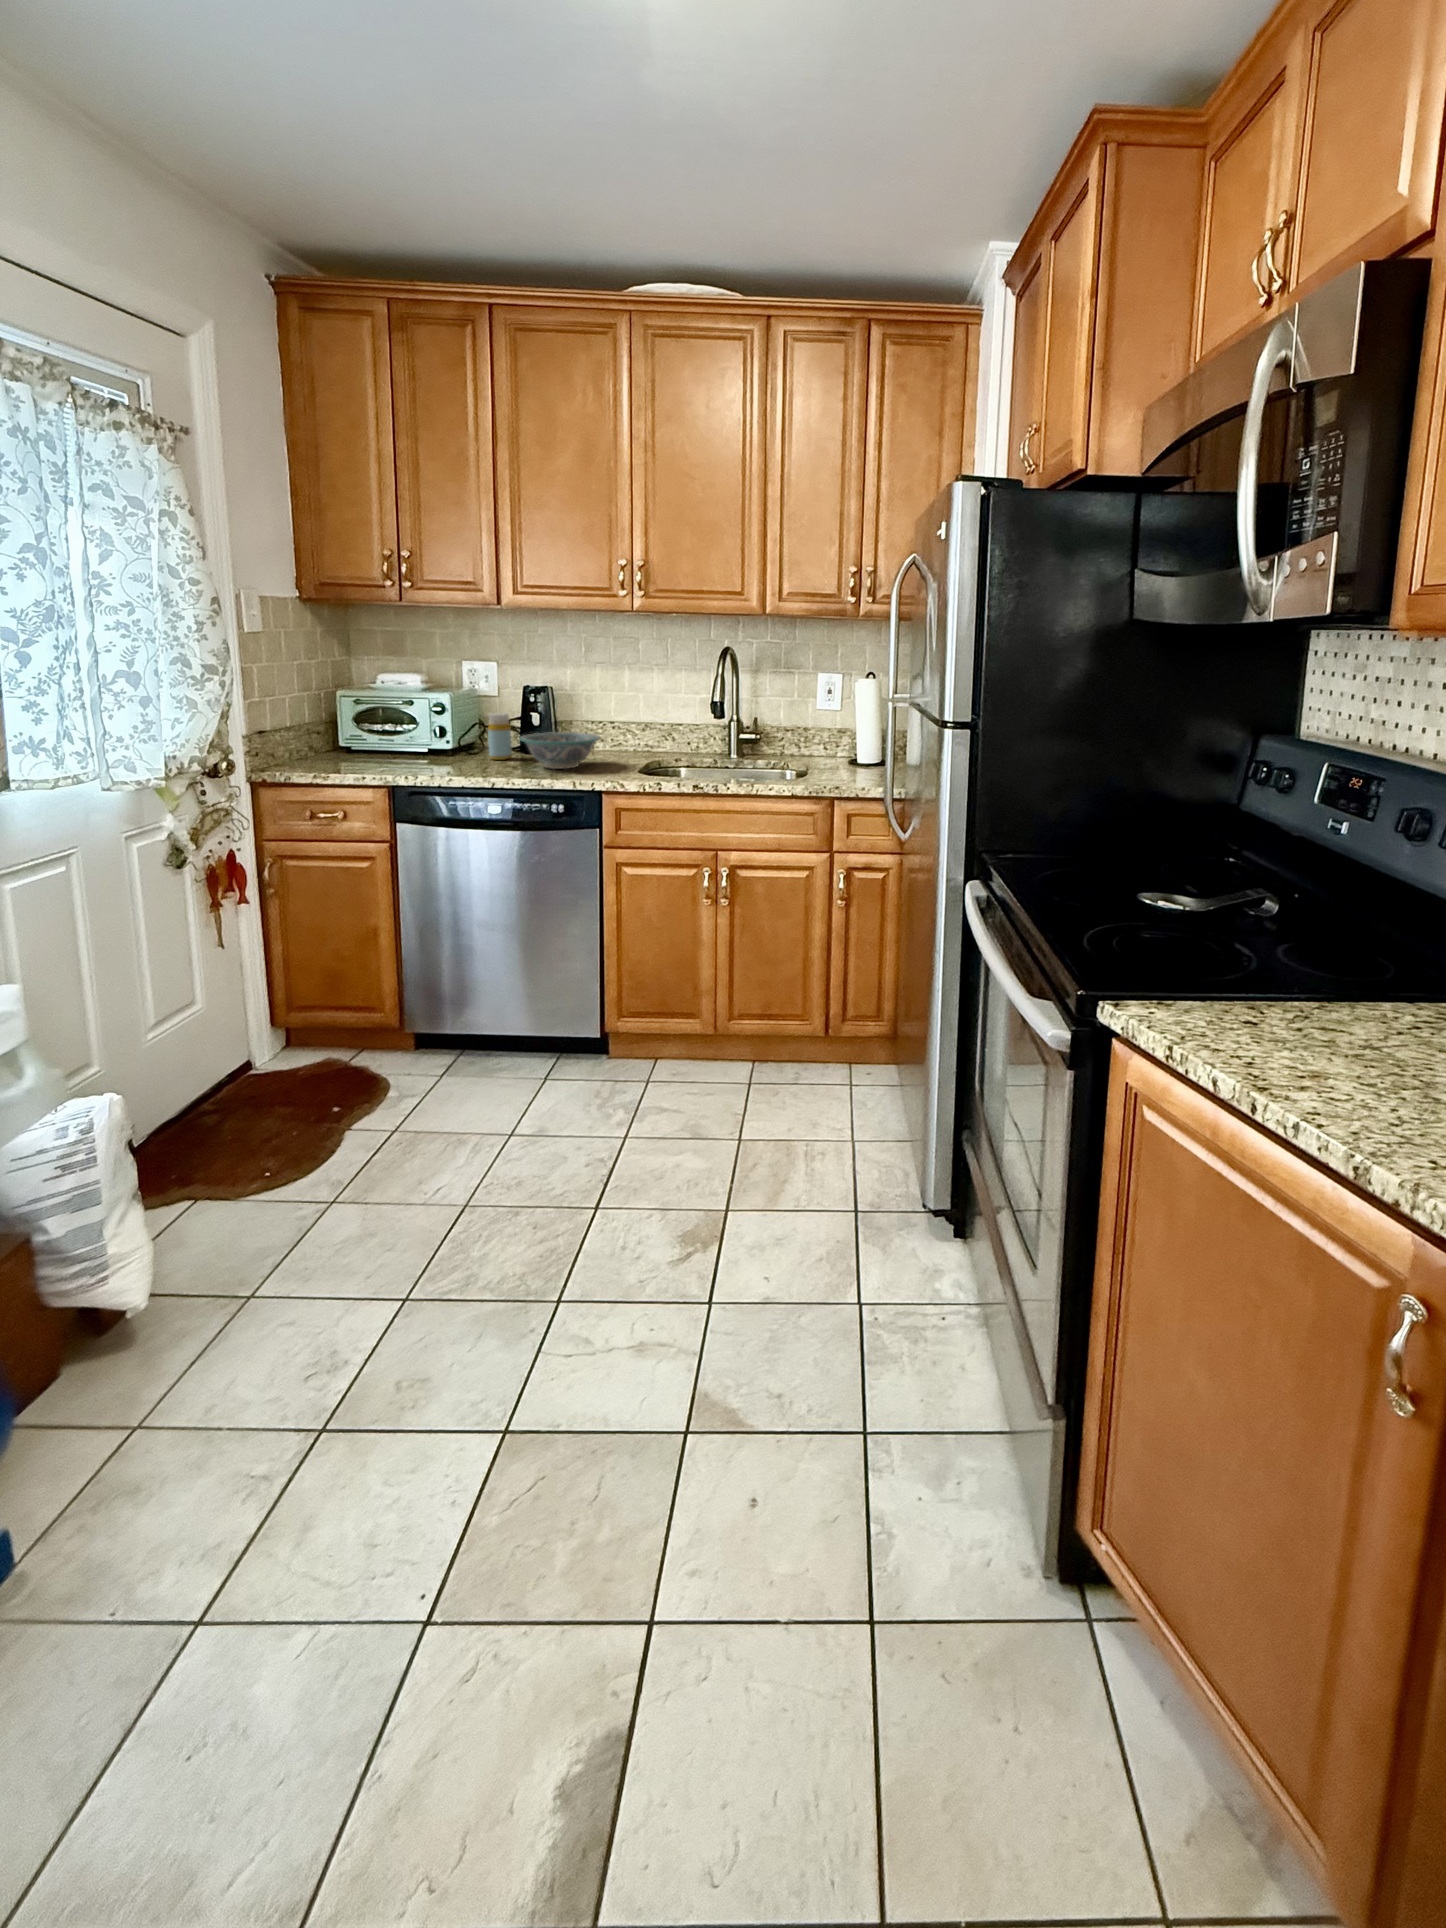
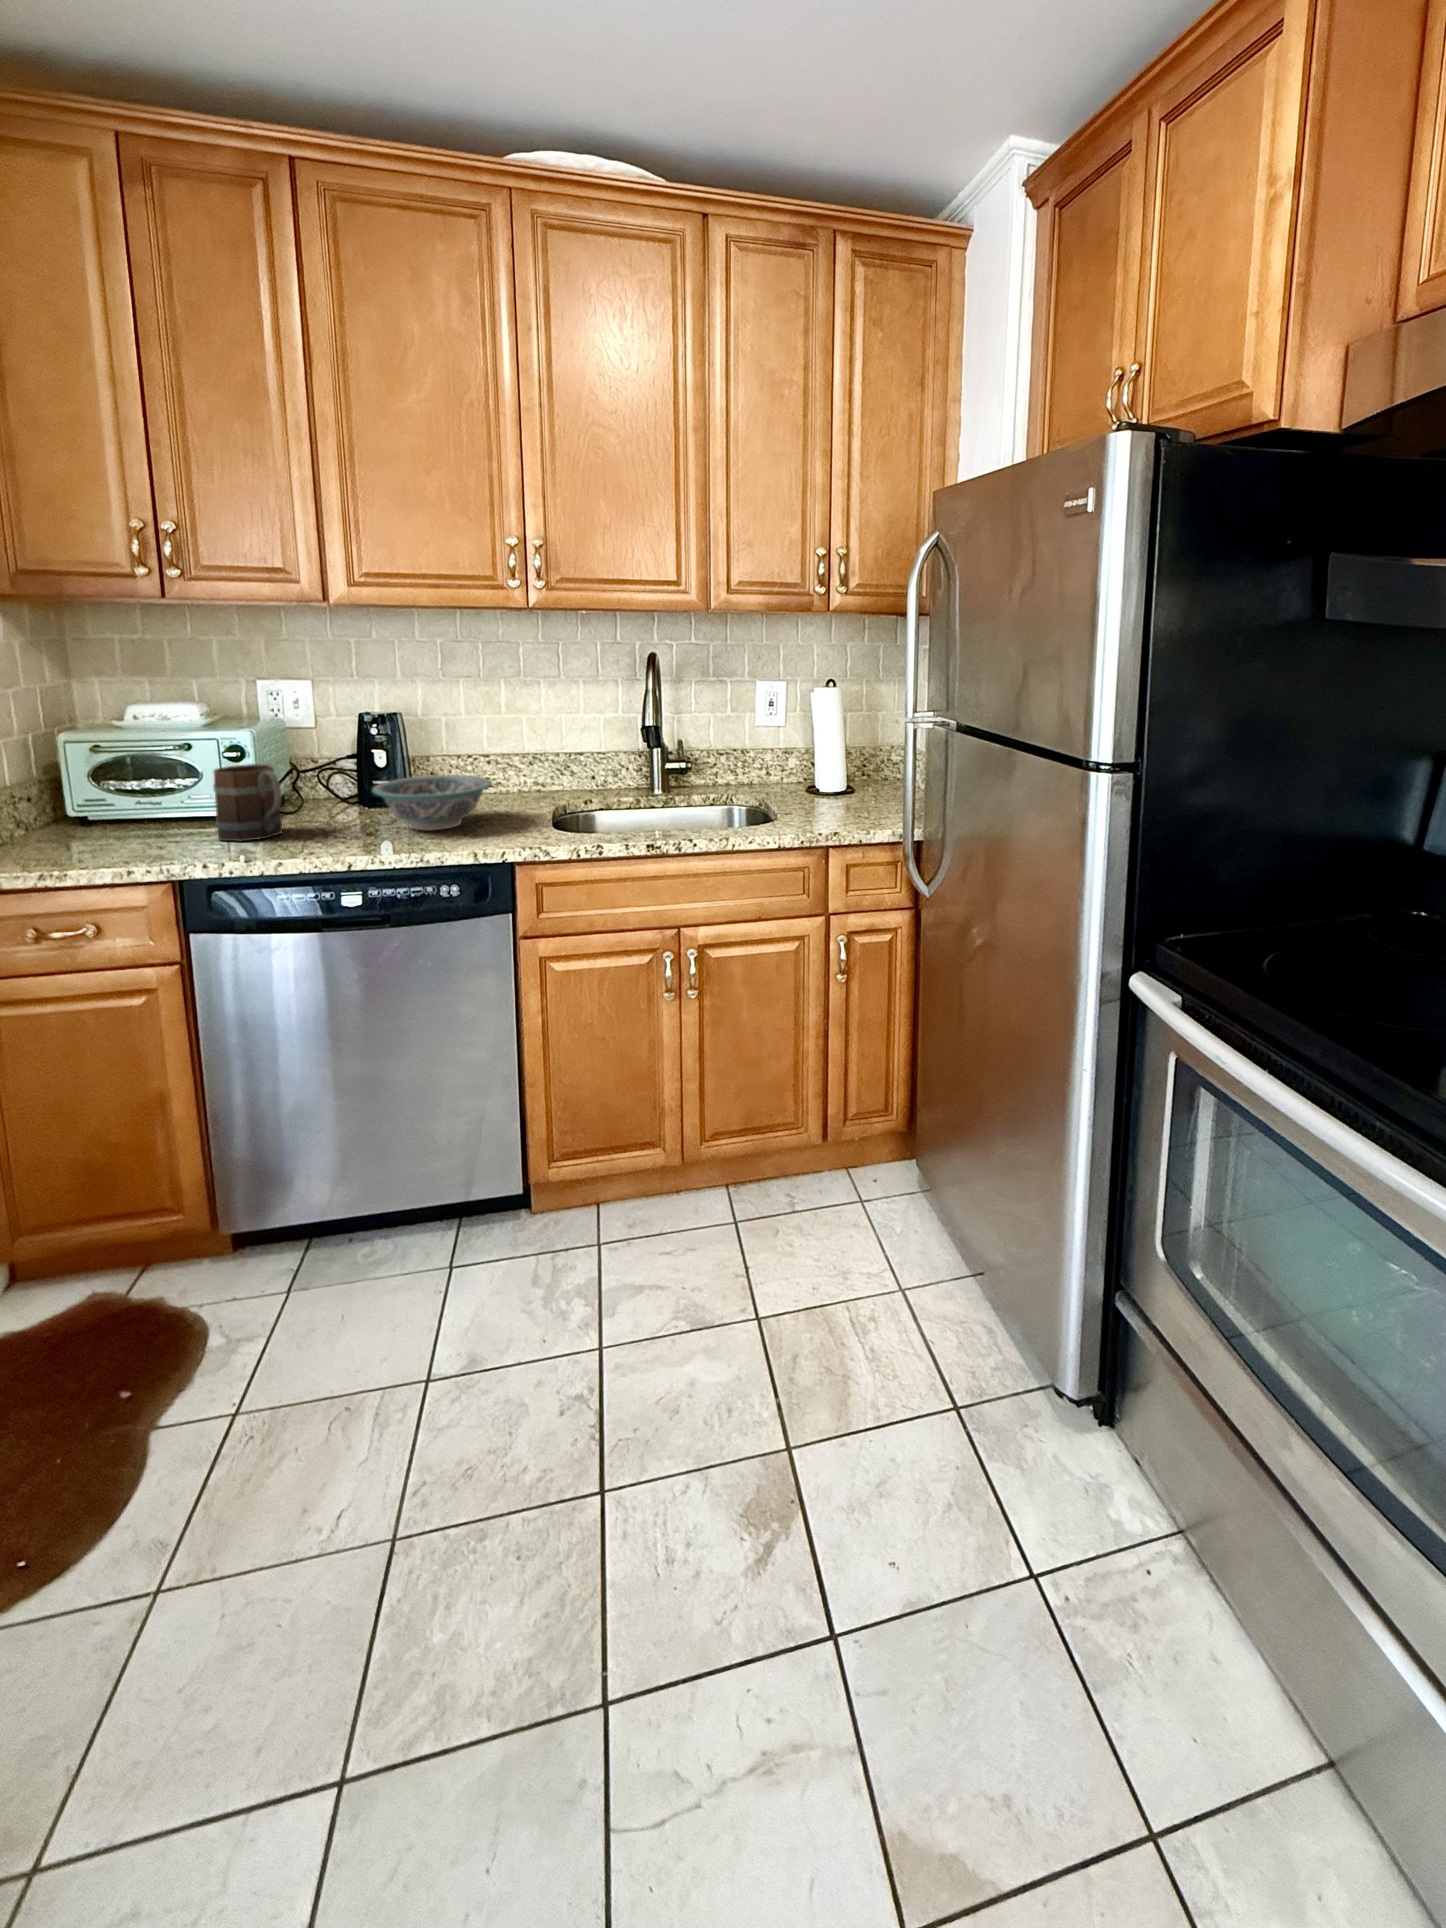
bottle: present [488,713,512,760] -> none [315,753,353,820]
mug: none [421,717,462,767] -> present [213,764,283,841]

